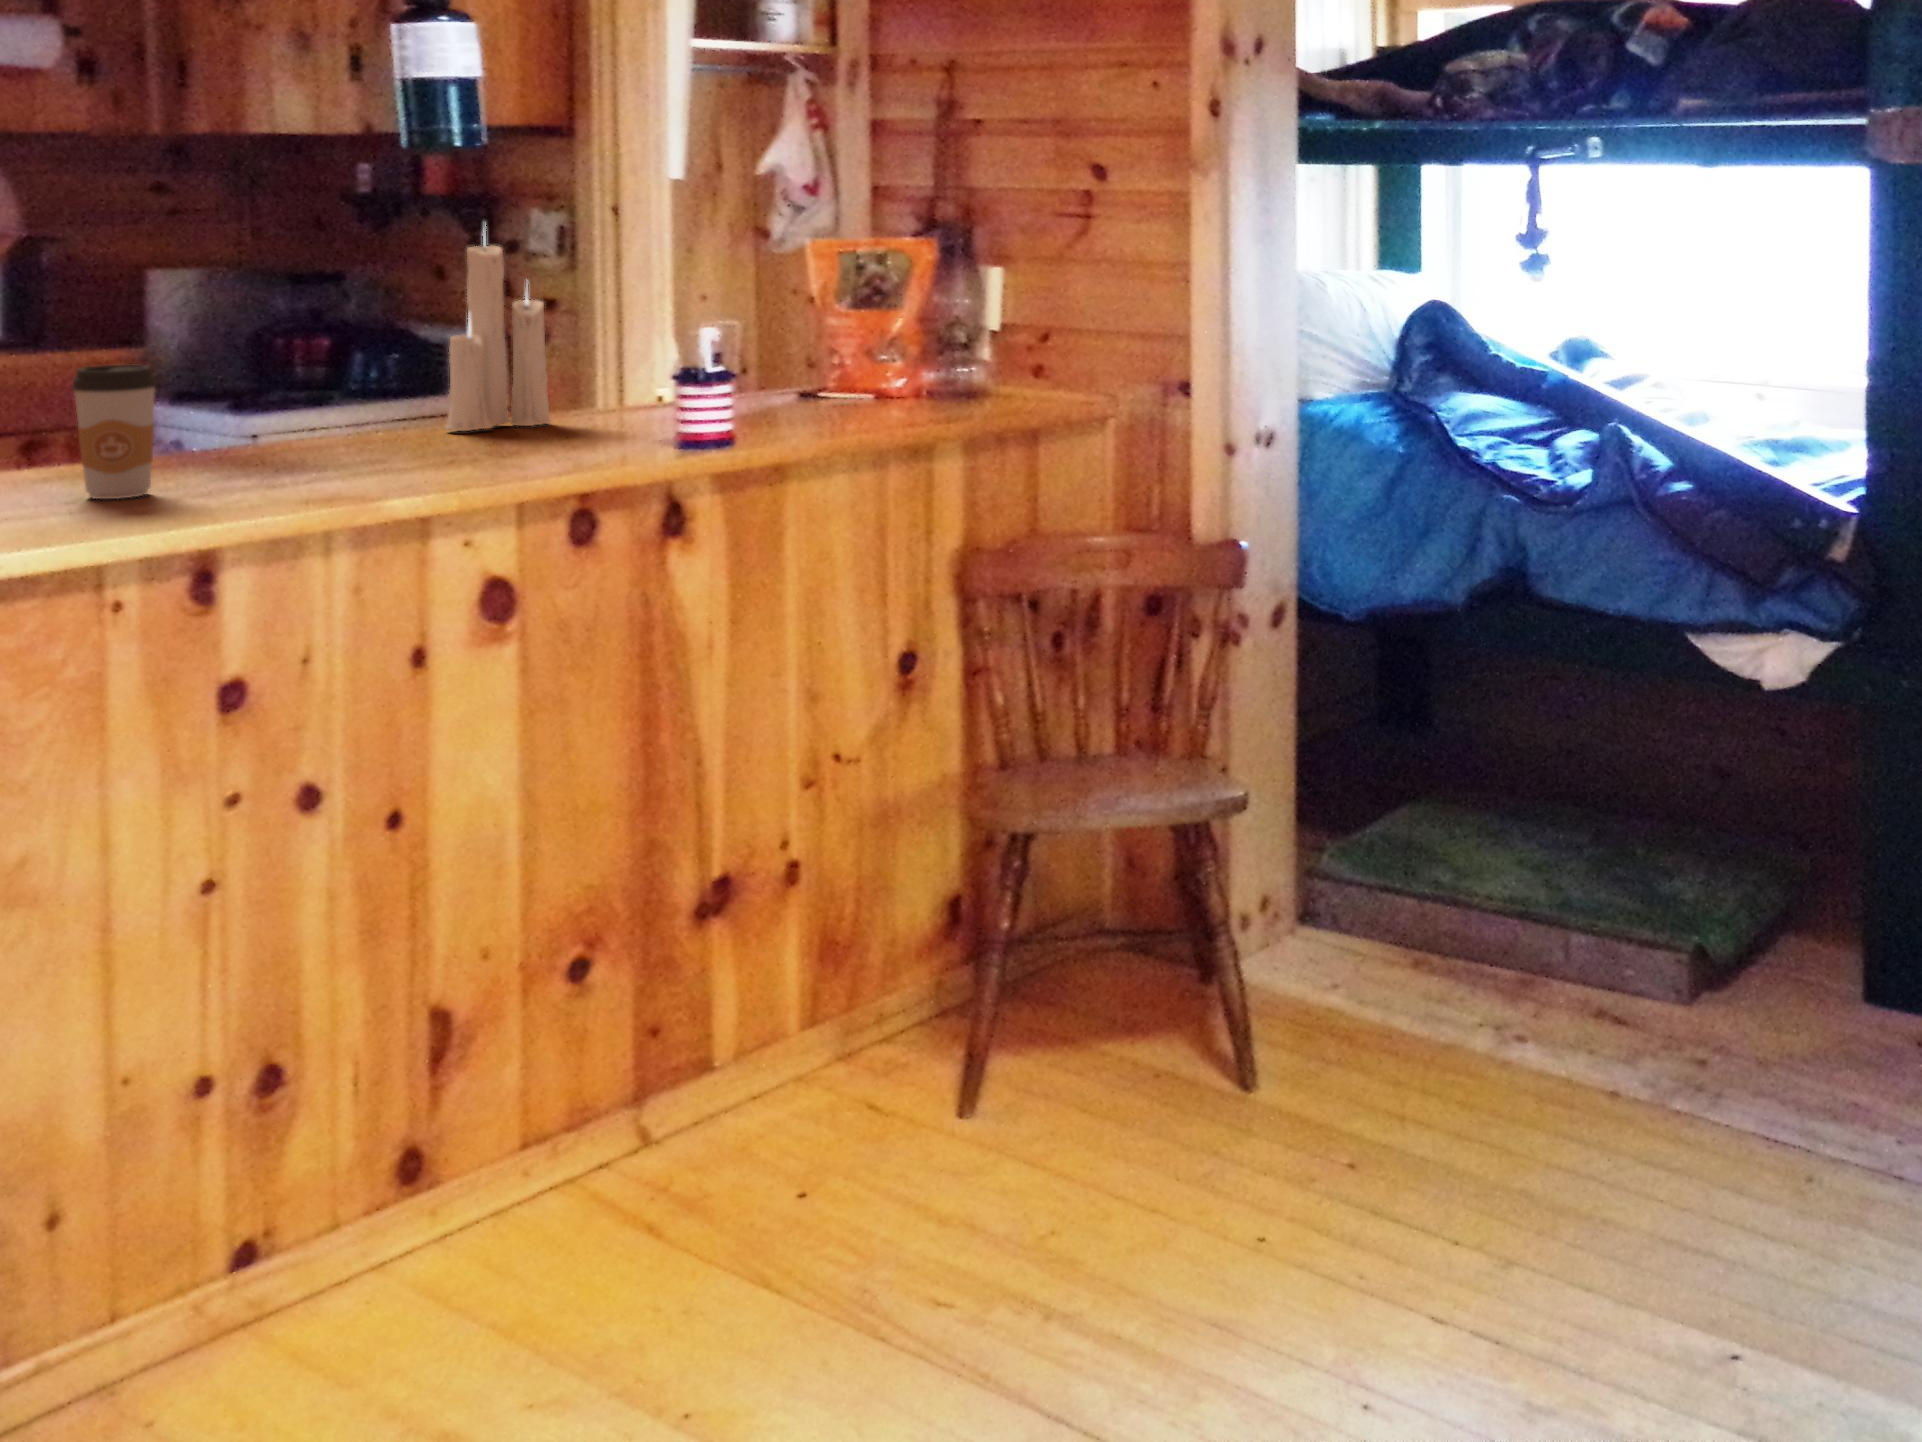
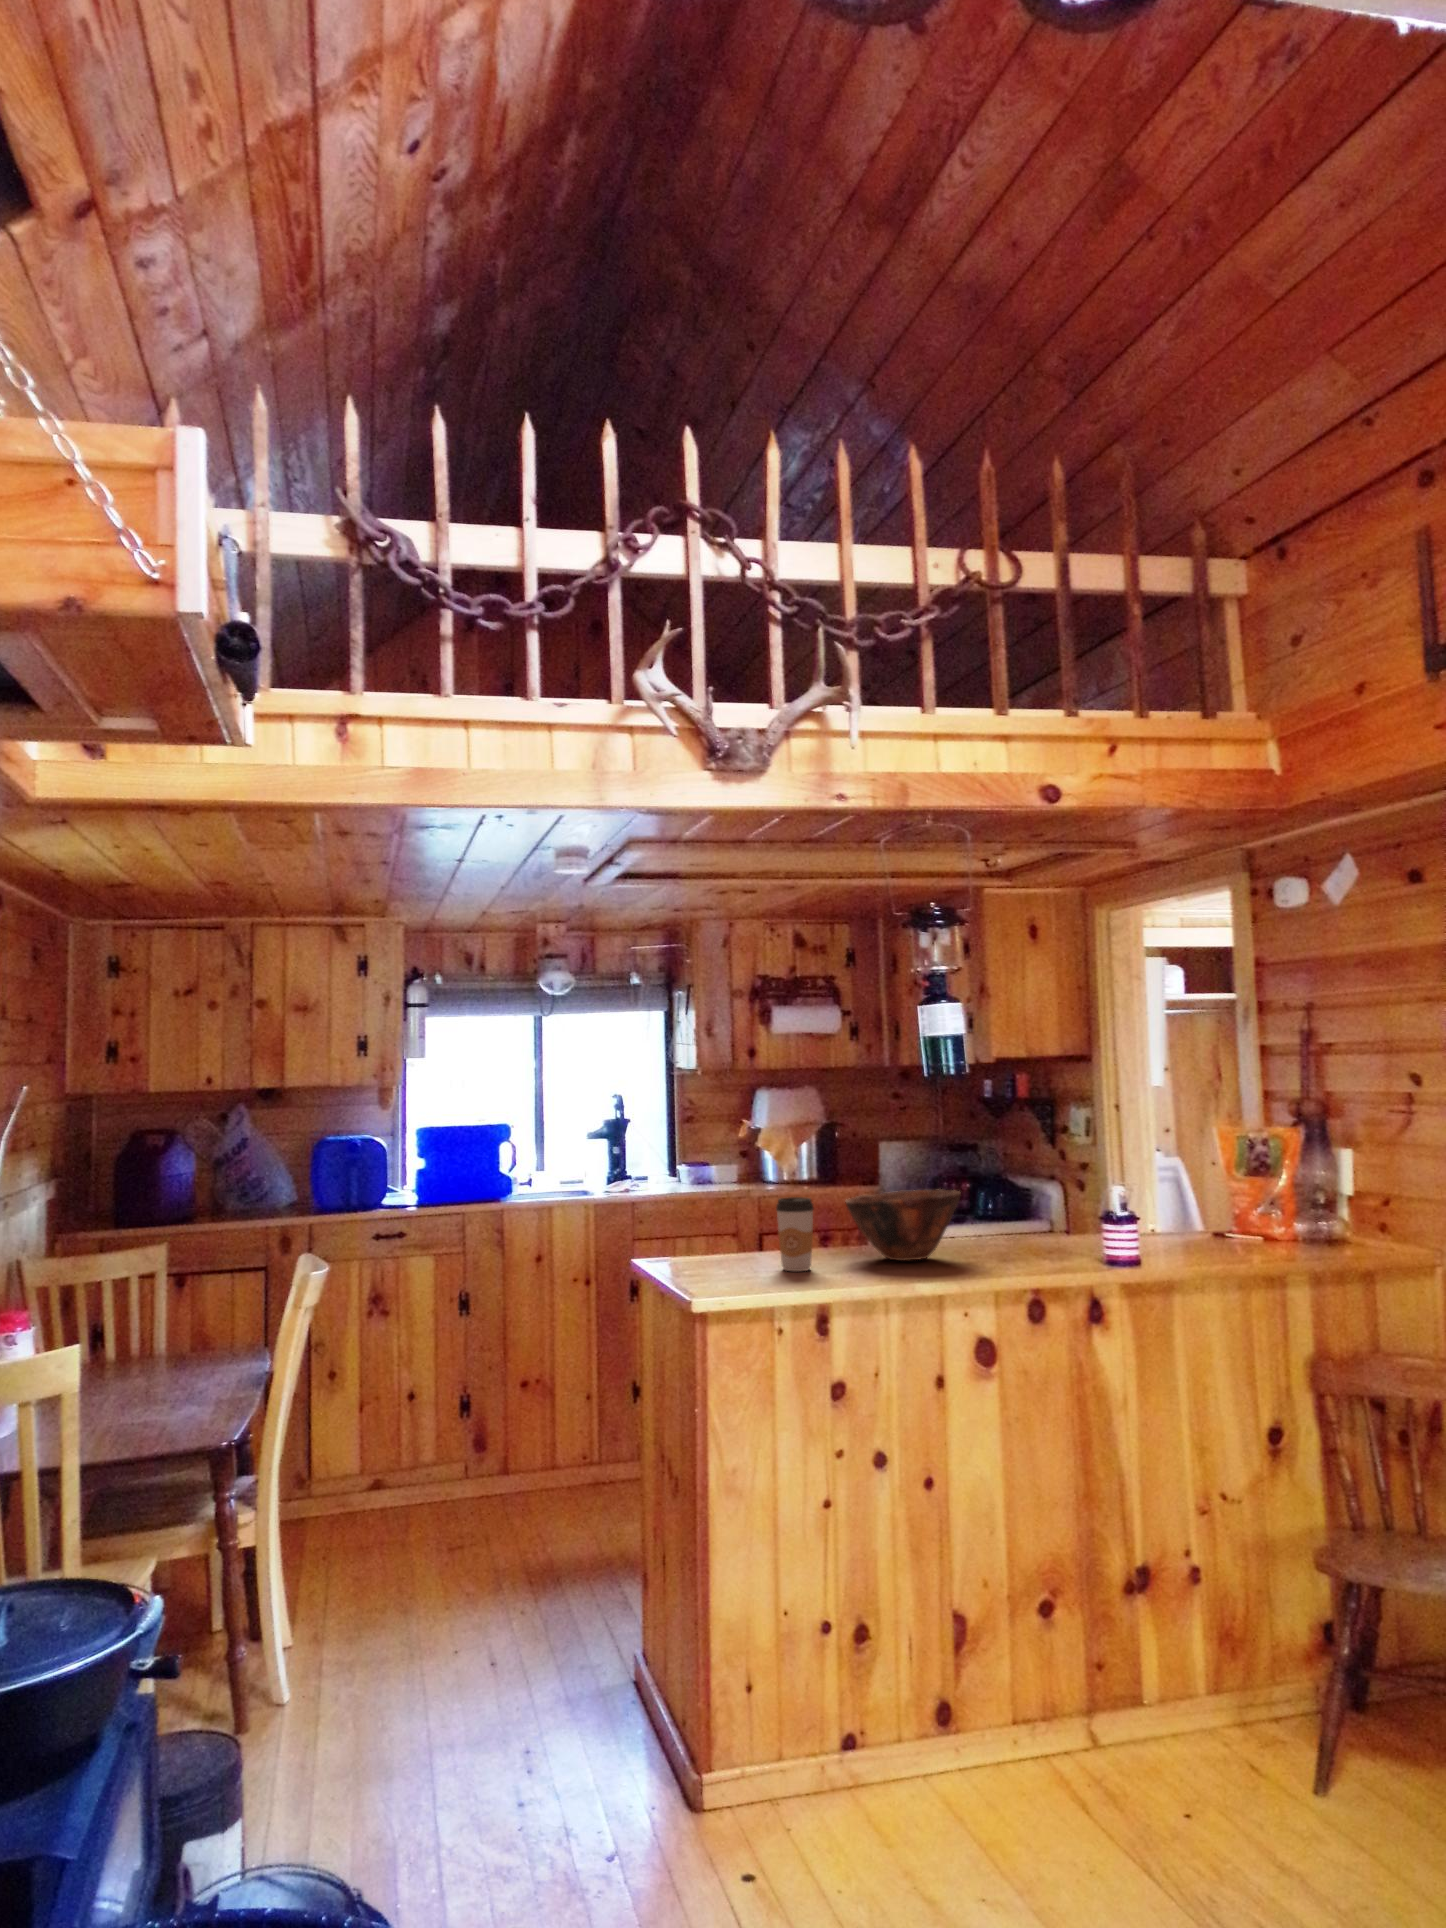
candle: present [446,232,551,431] -> none [983,1110,1044,1245]
bowl: none [202,343,434,466] -> present [845,1190,961,1260]

